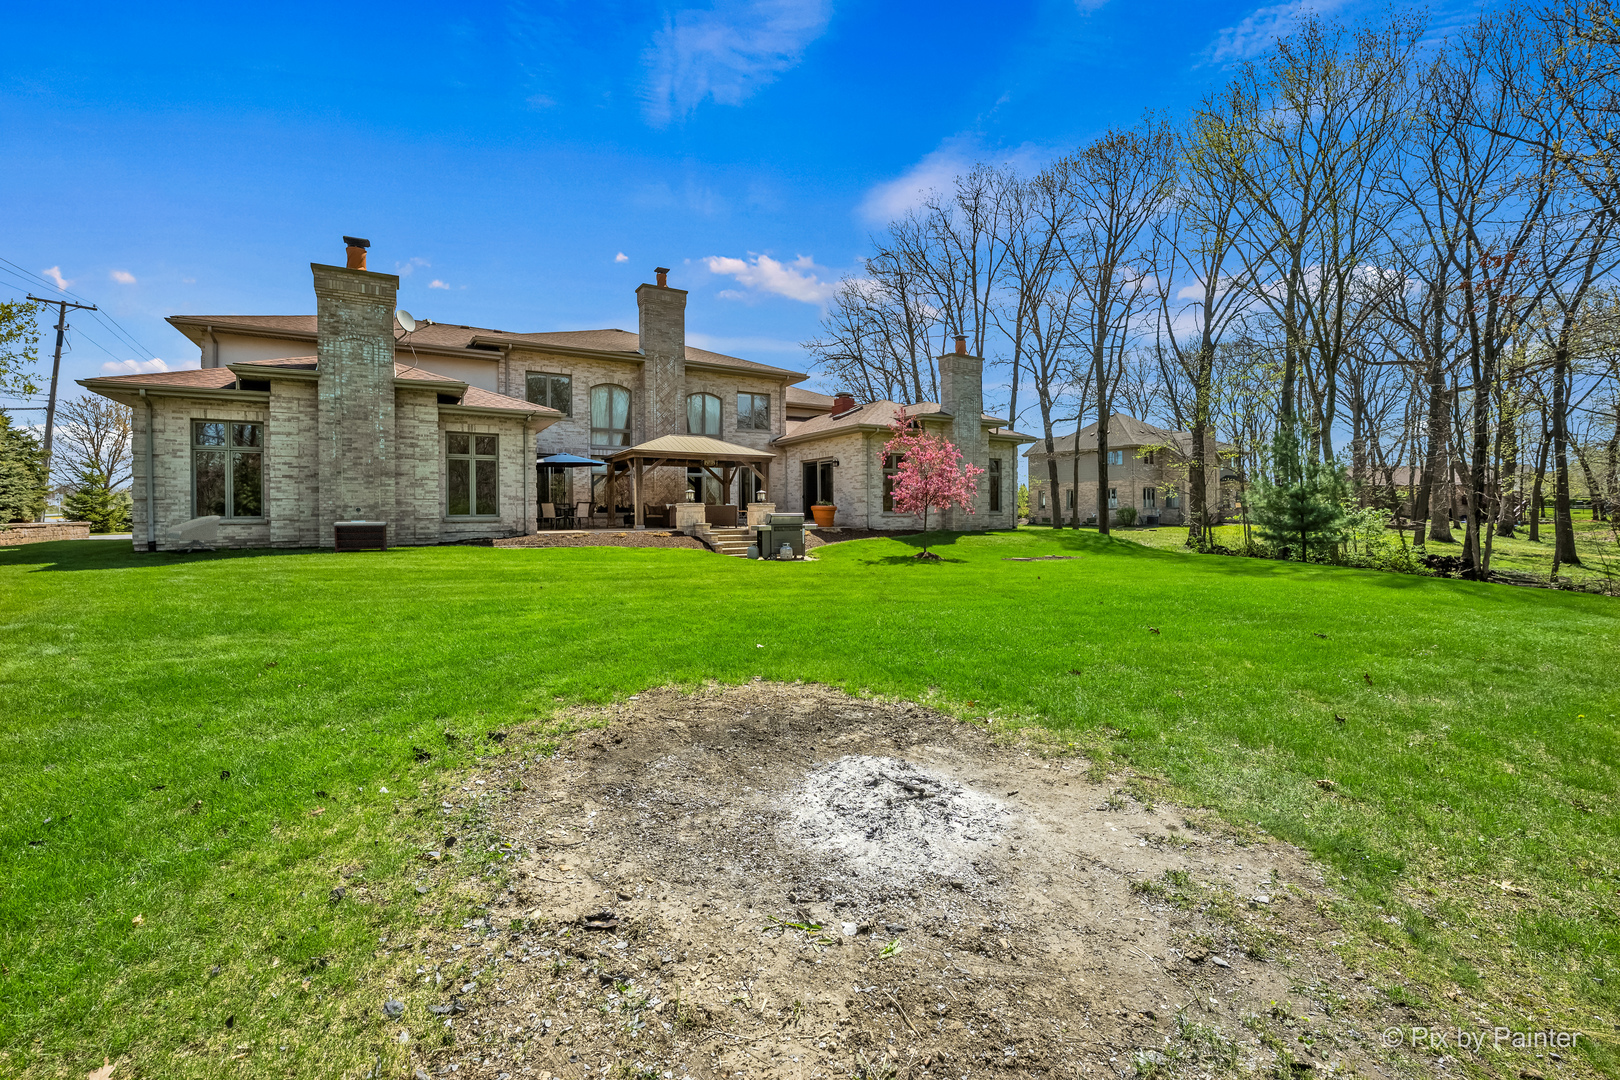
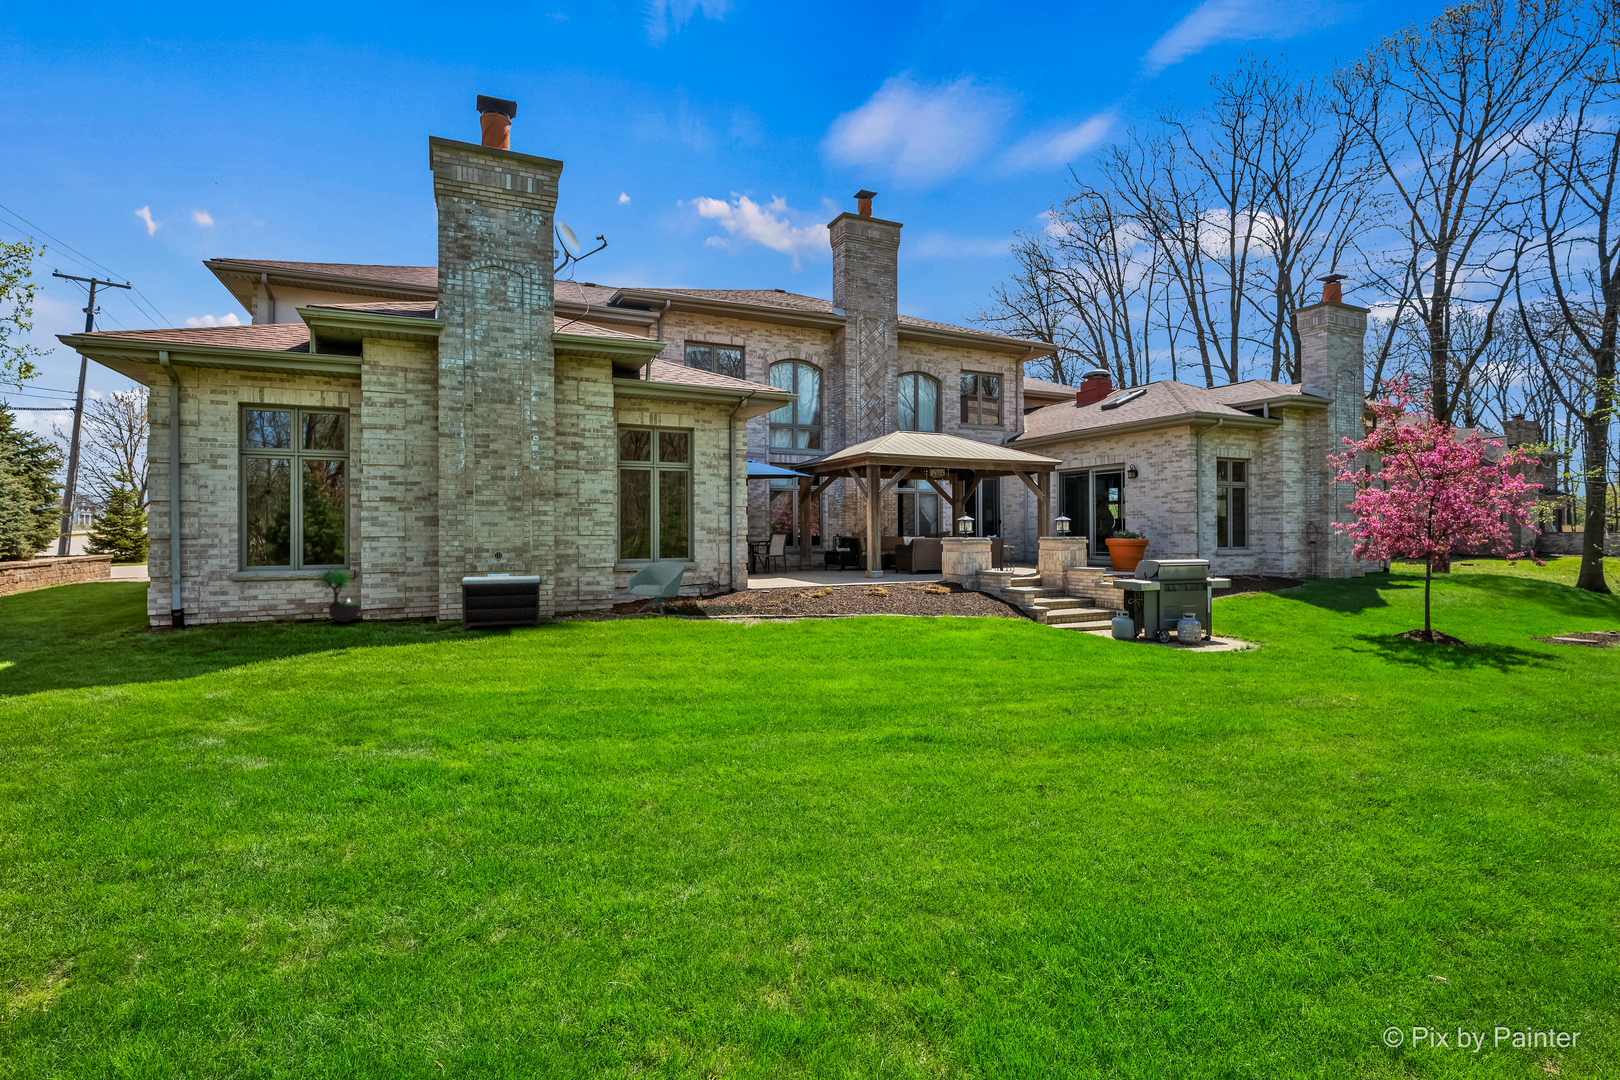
potted tree: none [240,513,273,549] -> present [316,568,360,622]
armchair: present [165,516,221,552] -> present [627,561,686,615]

